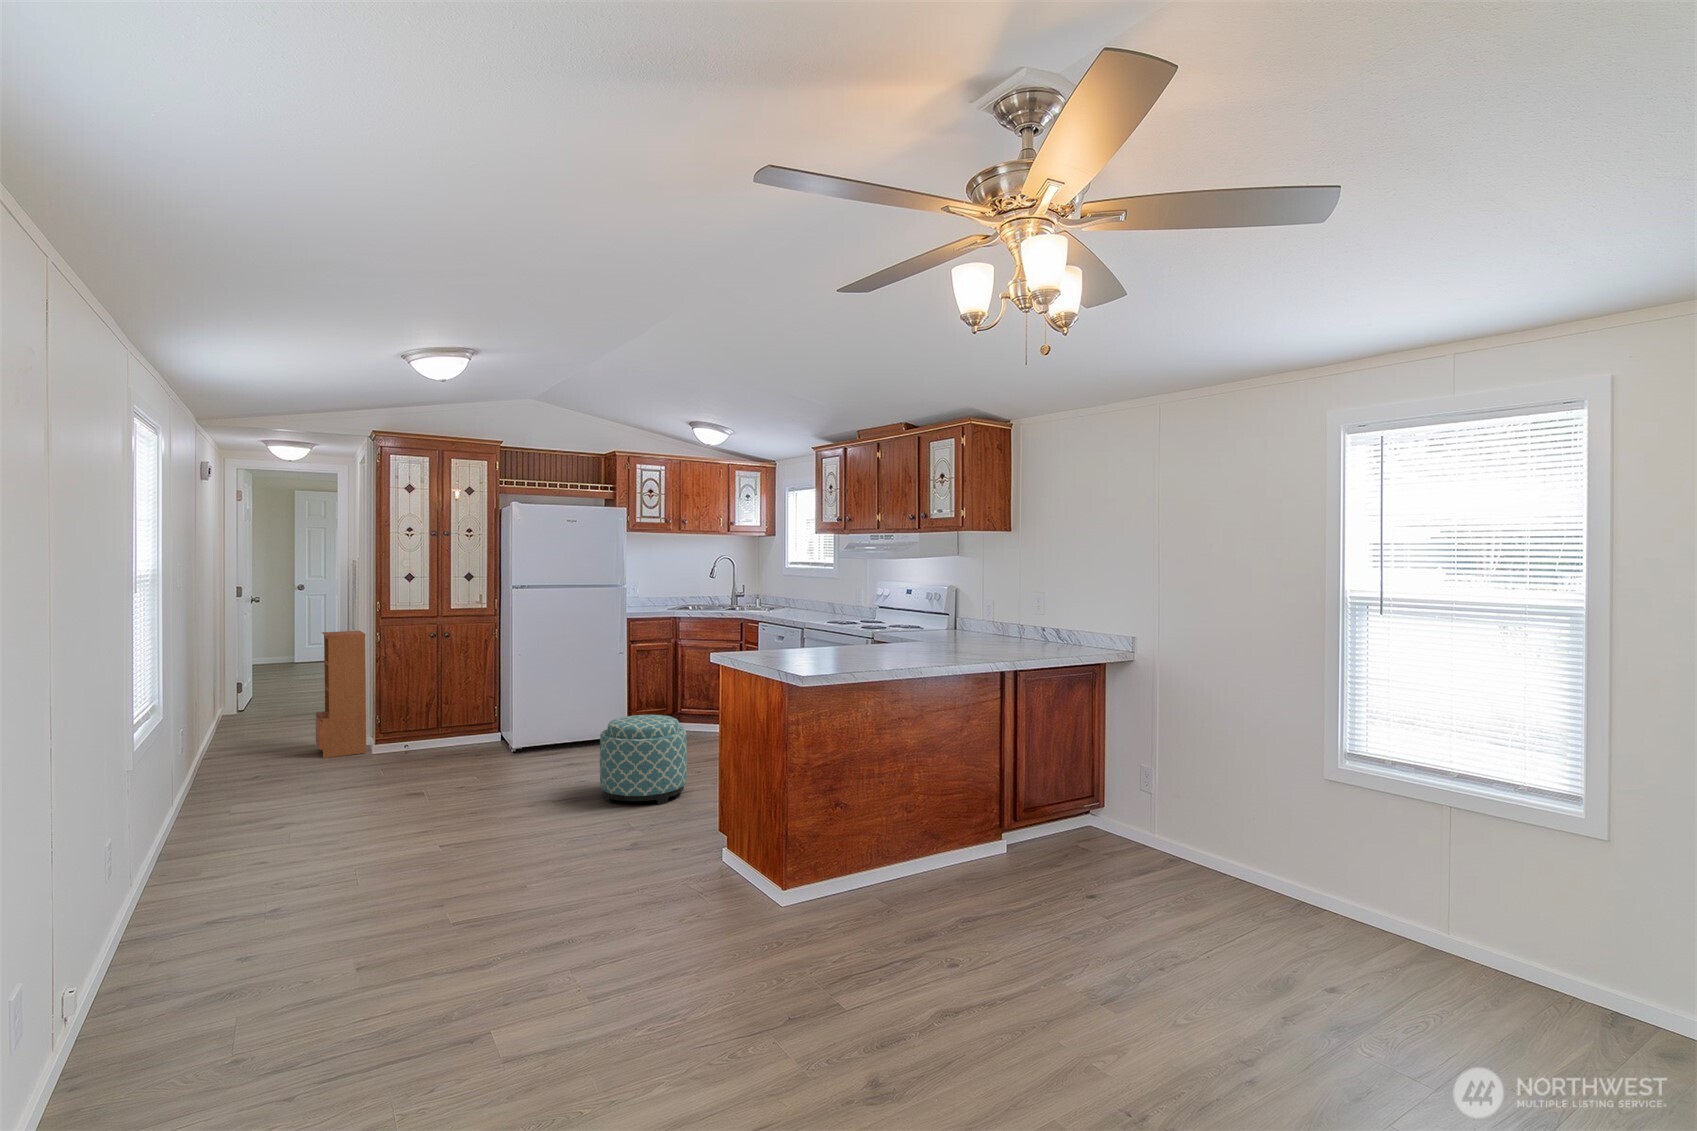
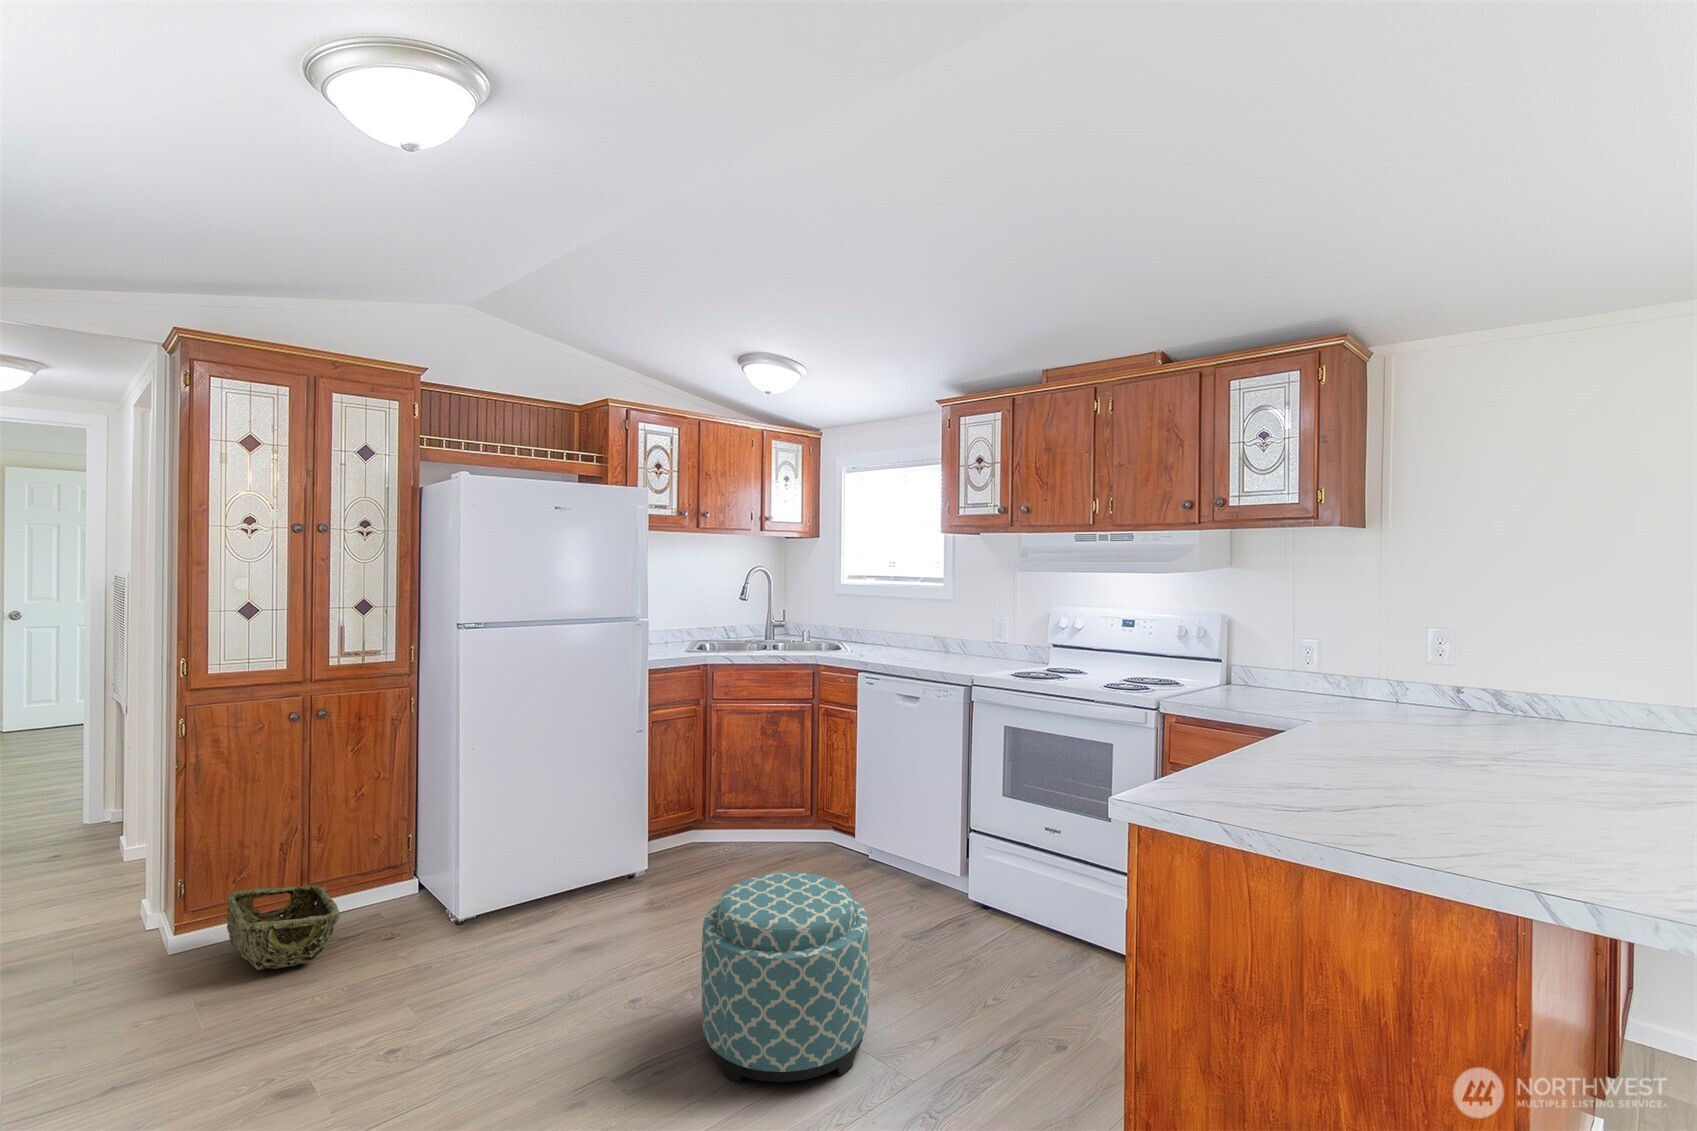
bookcase: present [316,631,366,758] -> none [37,711,153,980]
woven basket: none [399,725,451,761] -> present [227,885,340,970]

